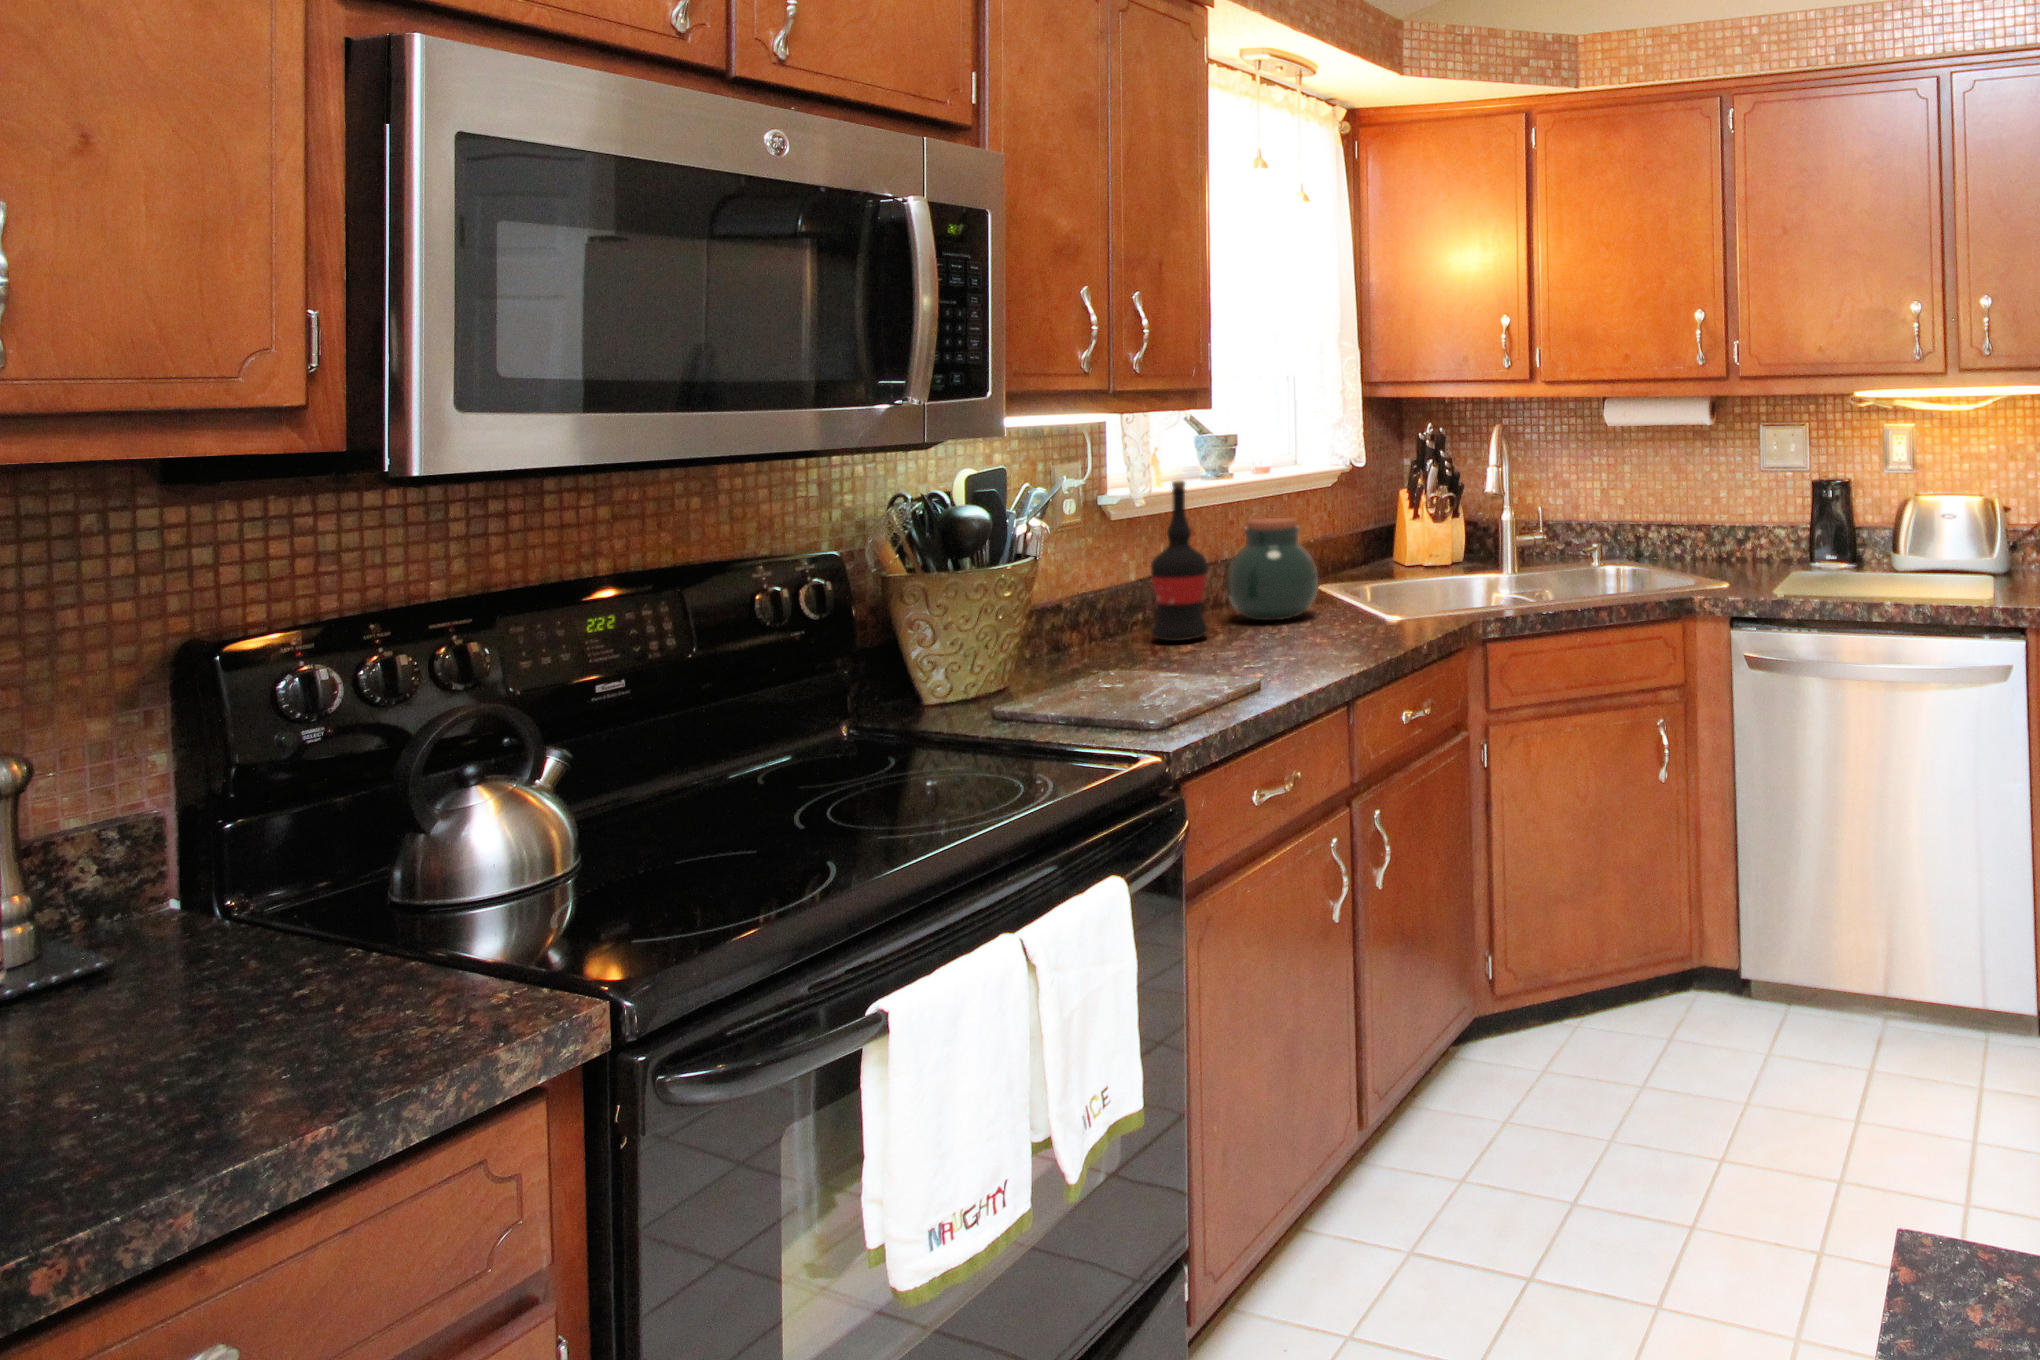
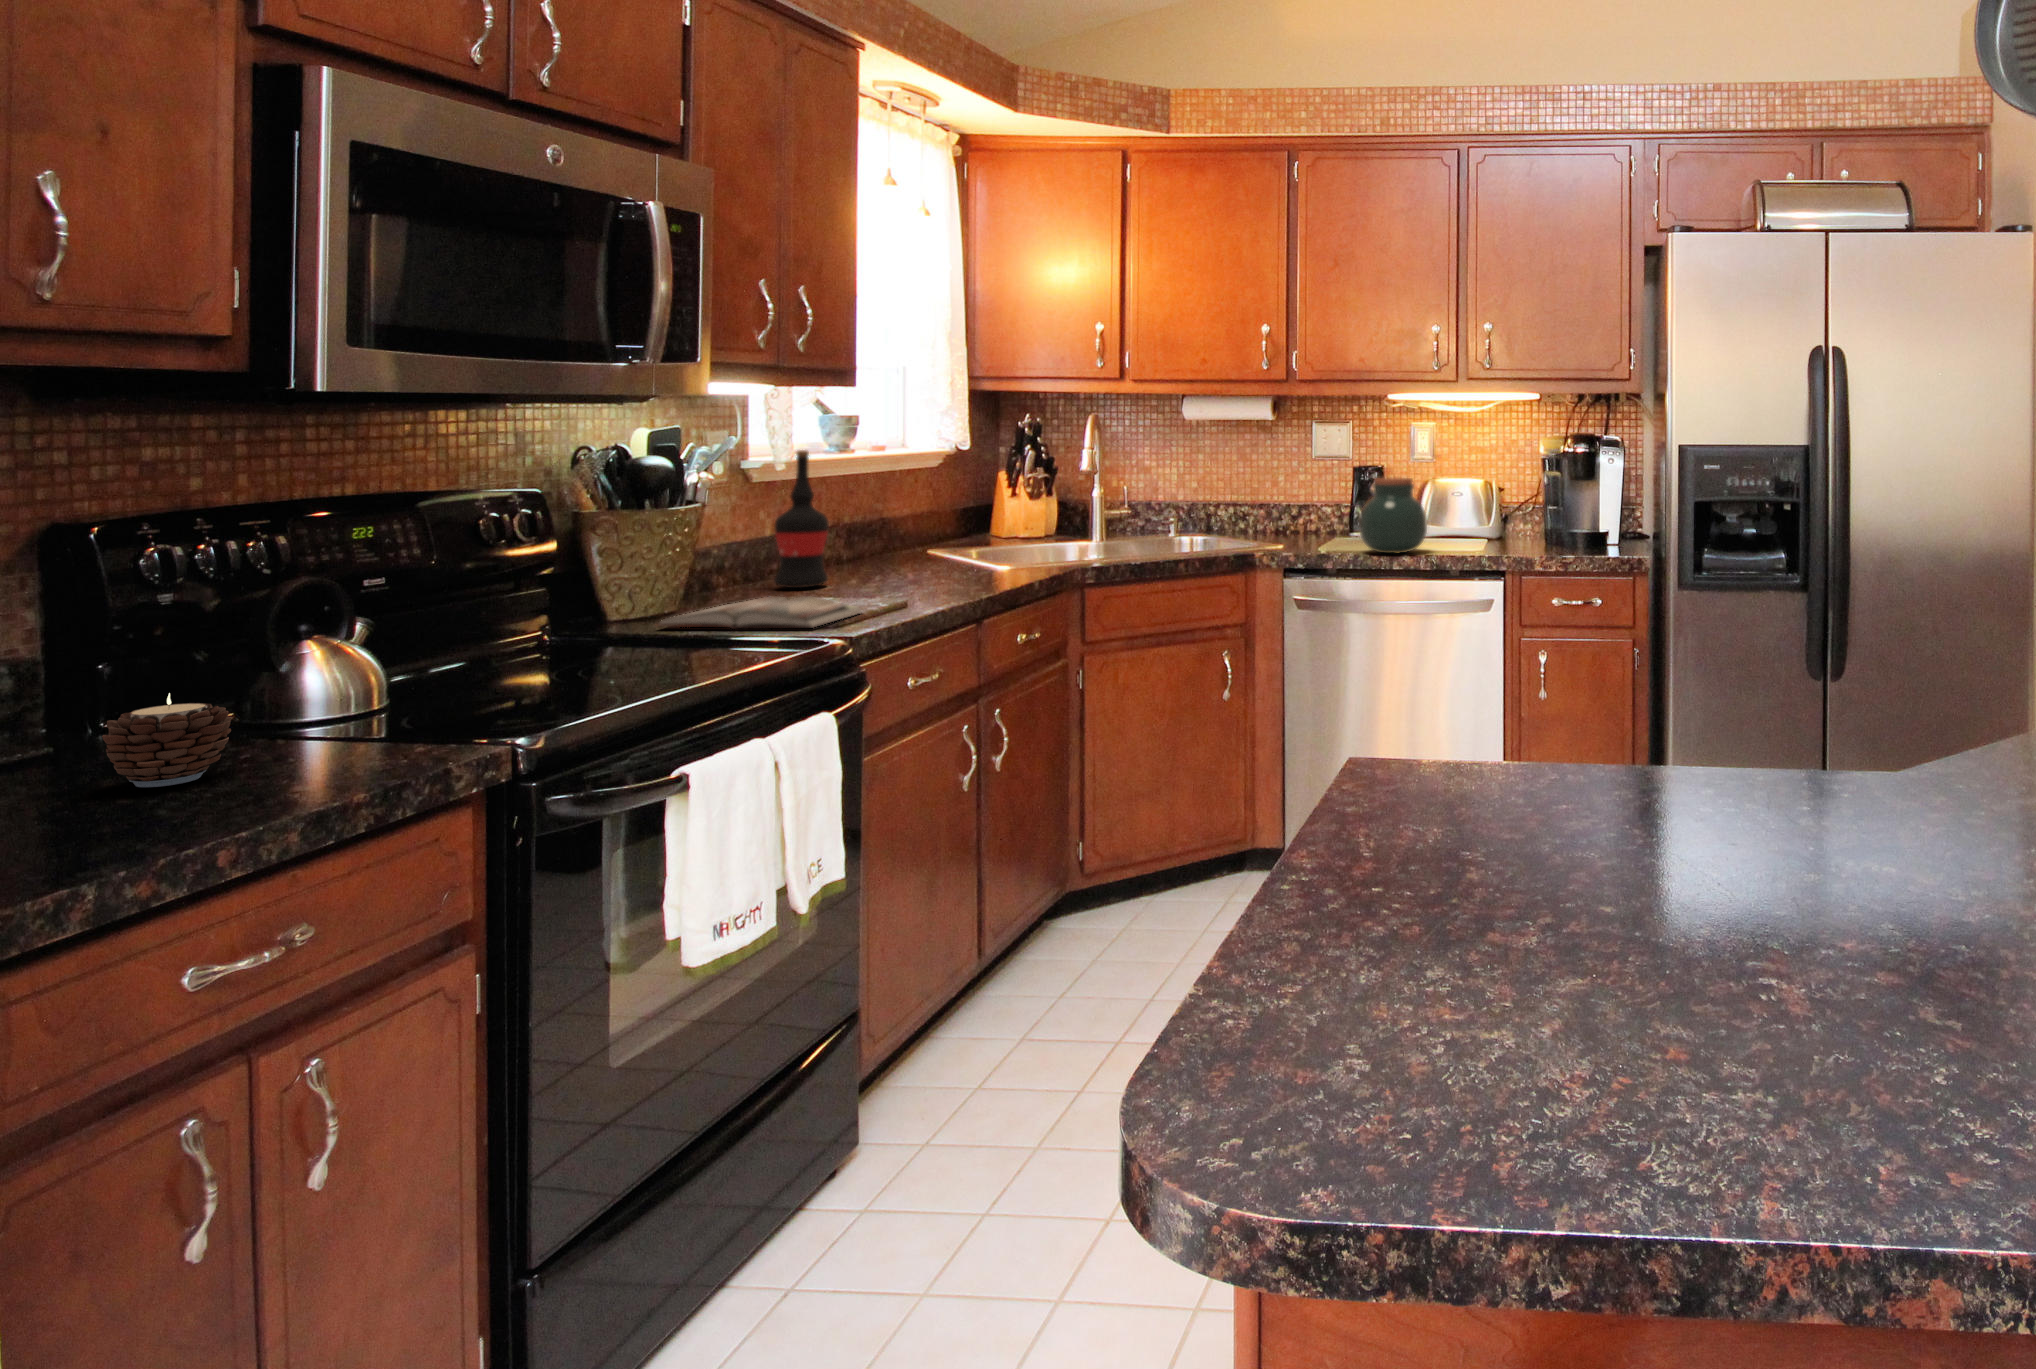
jar: present [1227,518,1318,620] -> present [1359,478,1427,553]
hardback book: none [1009,663,1236,713] -> present [658,596,862,629]
candle: none [300,859,456,984] -> present [102,693,232,787]

